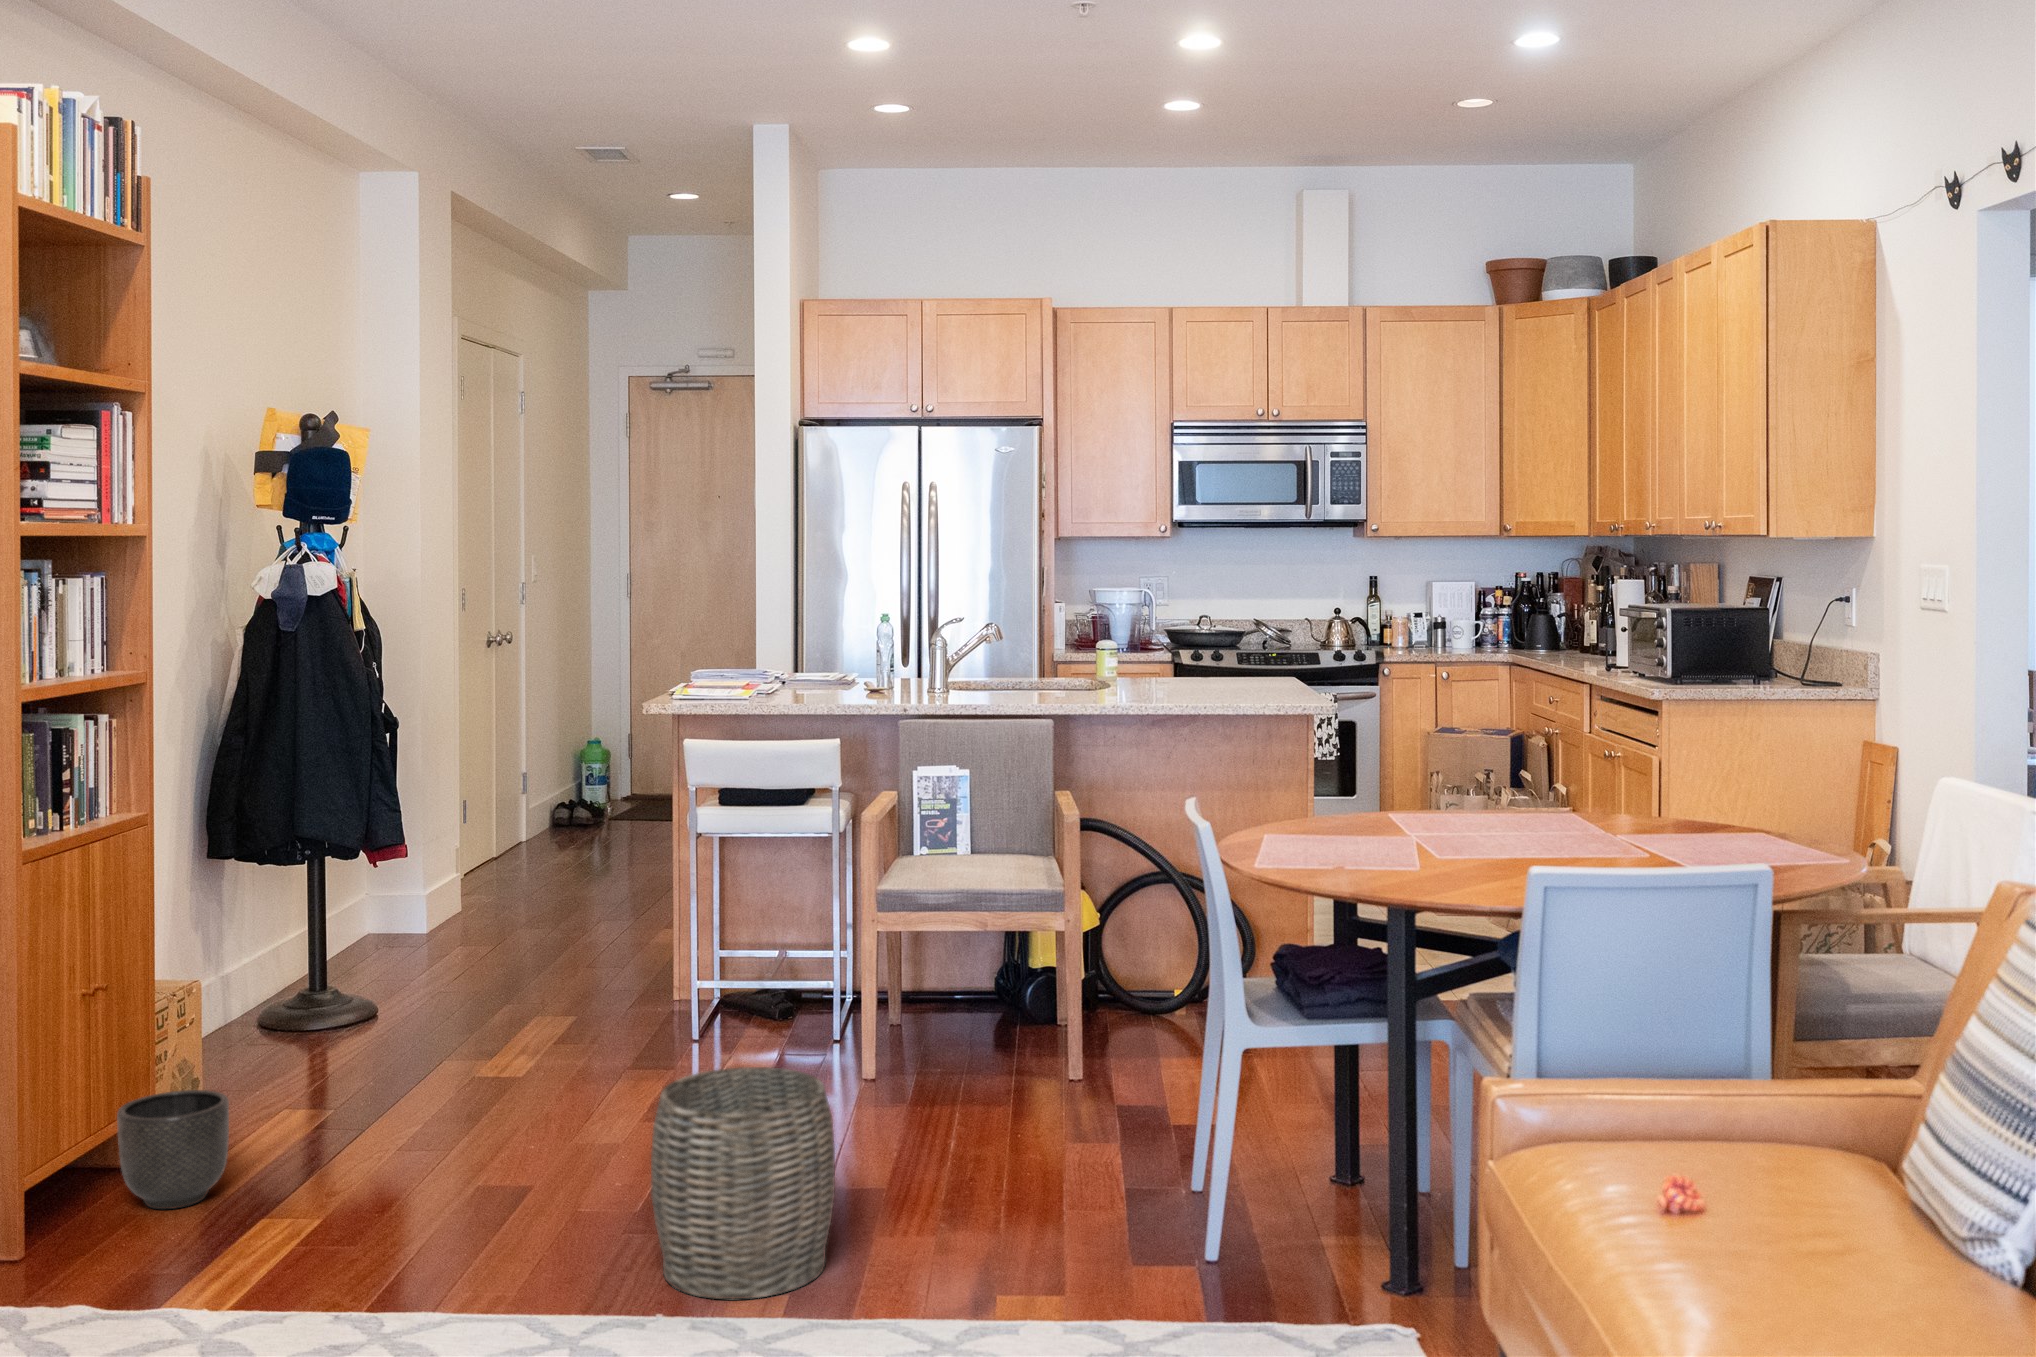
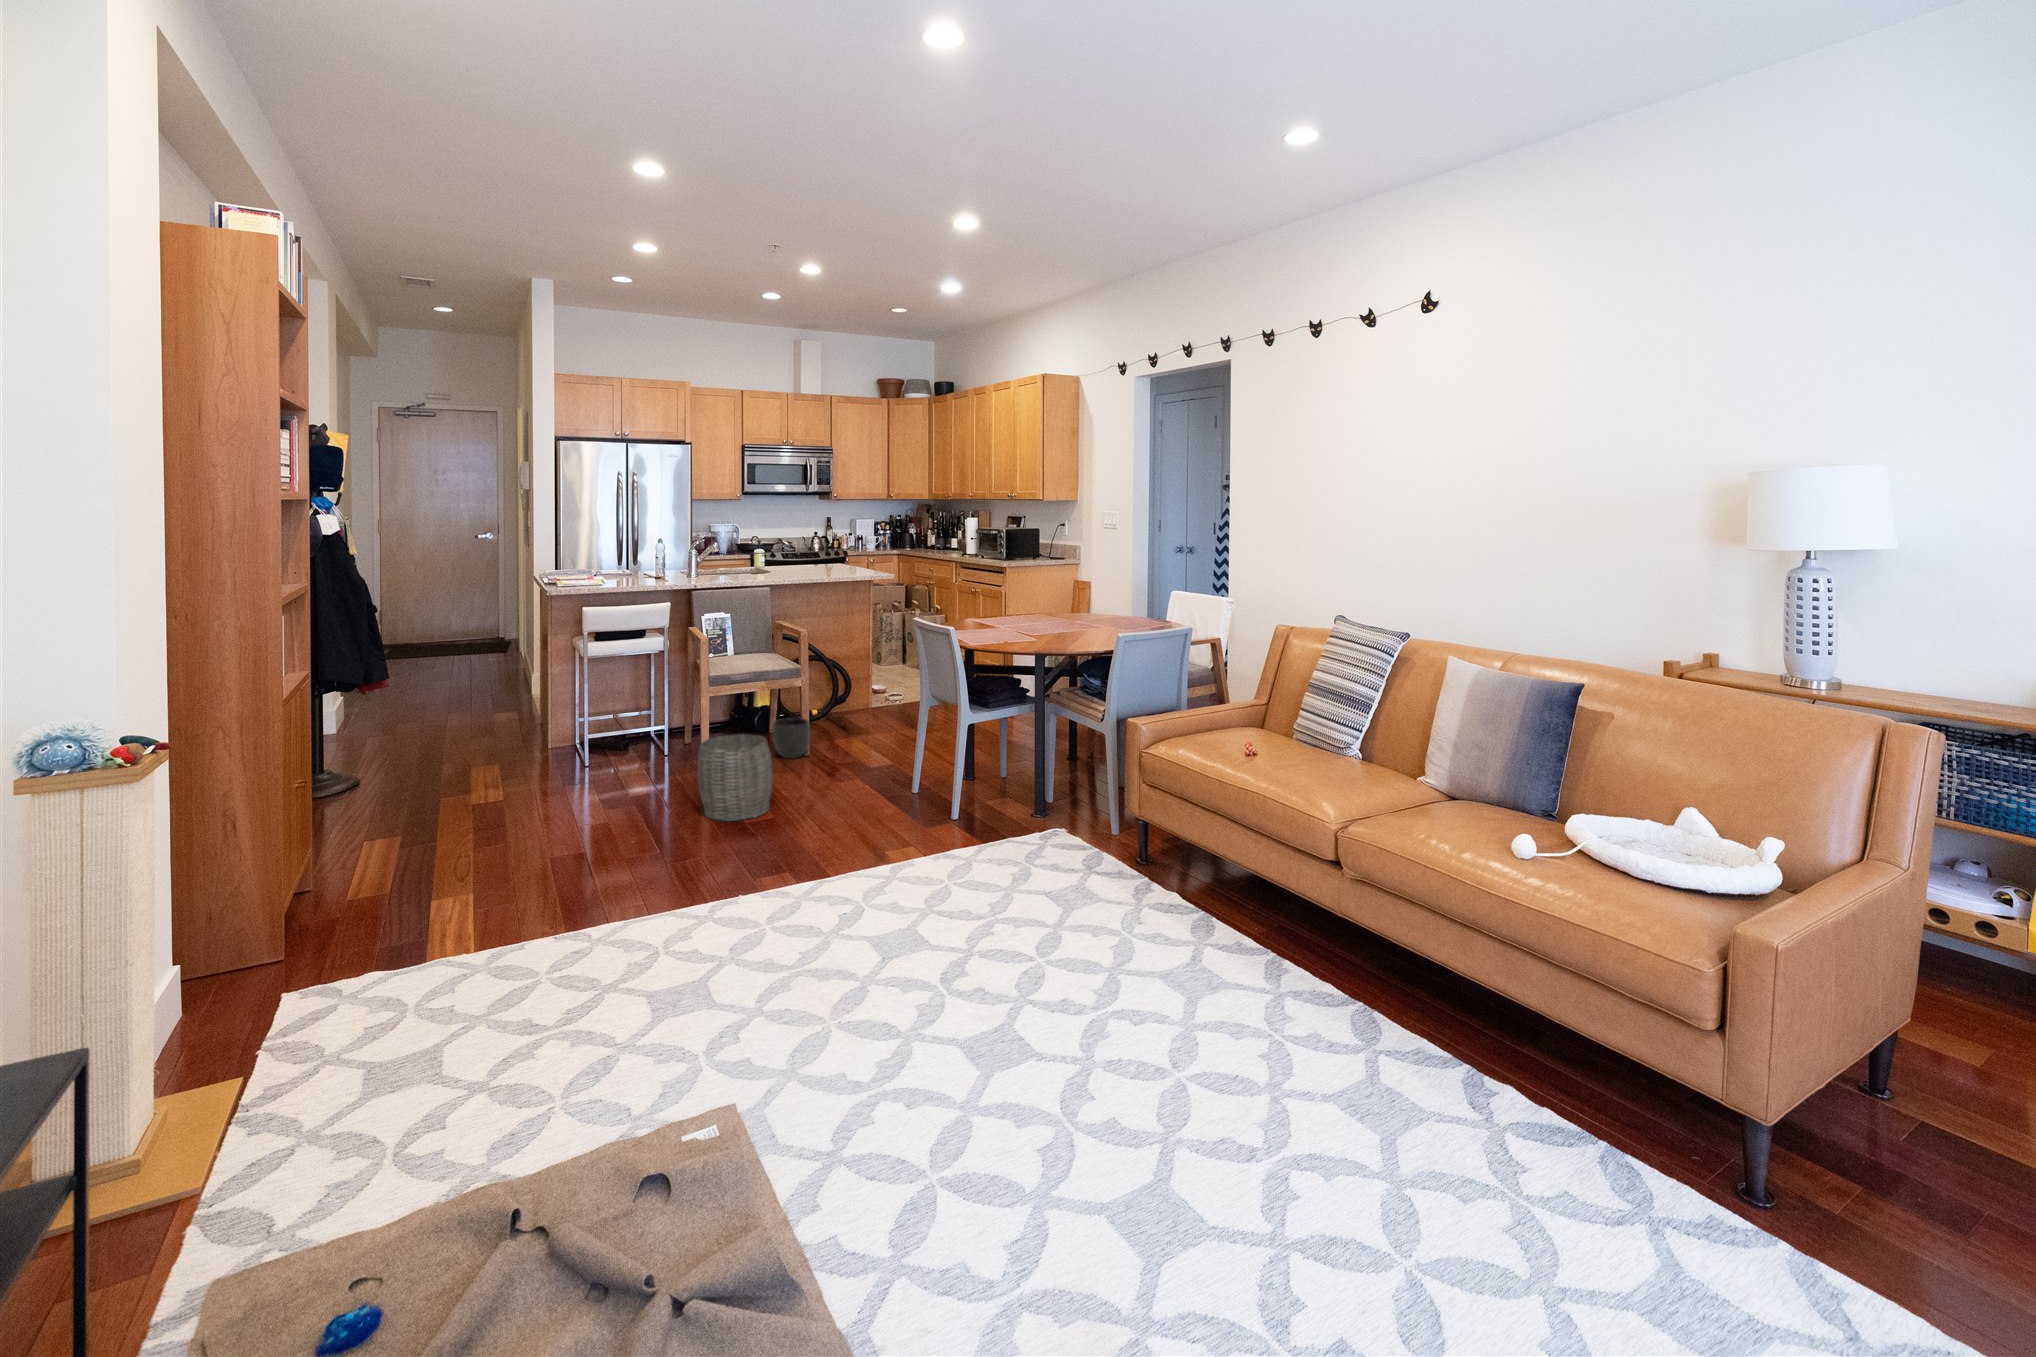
planter: present [117,1090,229,1209] -> present [772,718,810,759]

